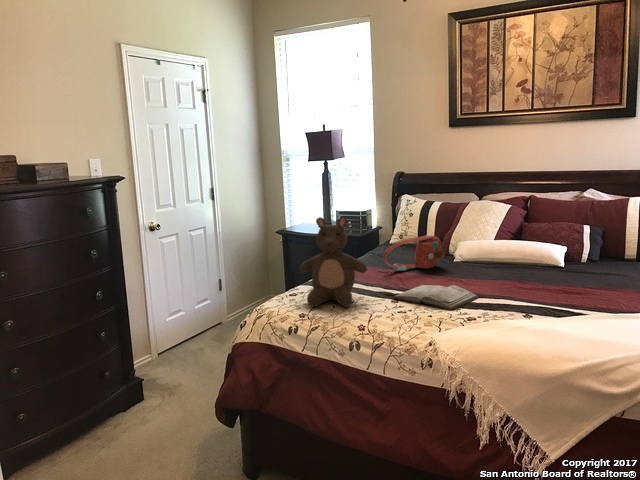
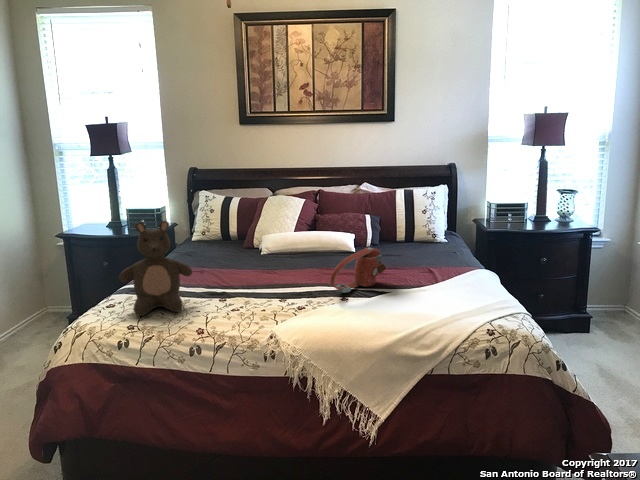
handbag: present [383,235,445,271] -> present [330,248,386,293]
diary: present [393,285,479,311] -> none [220,279,299,303]

